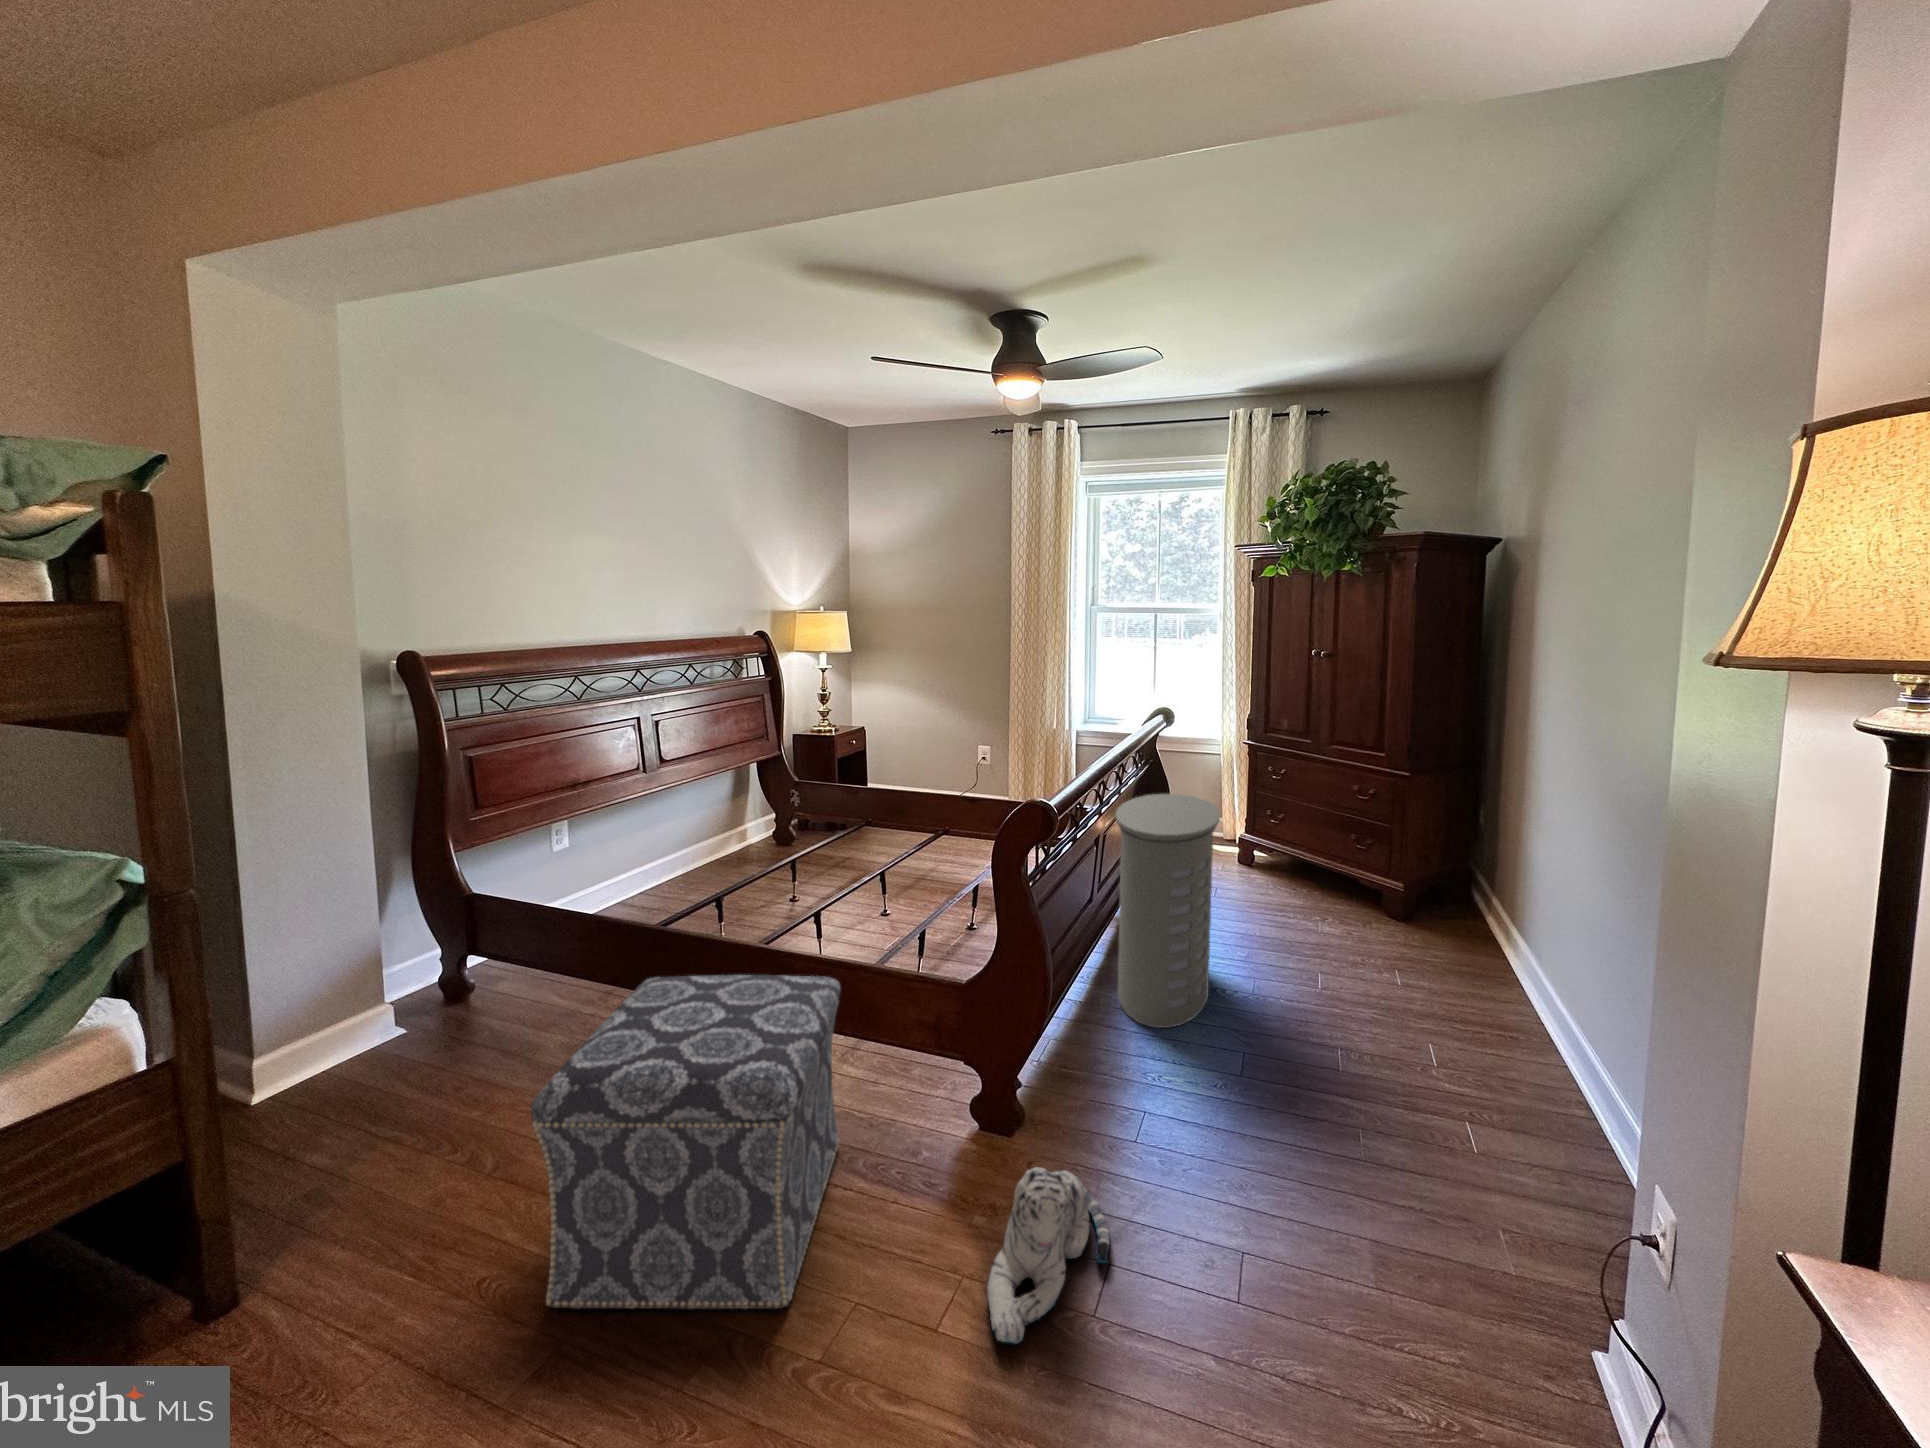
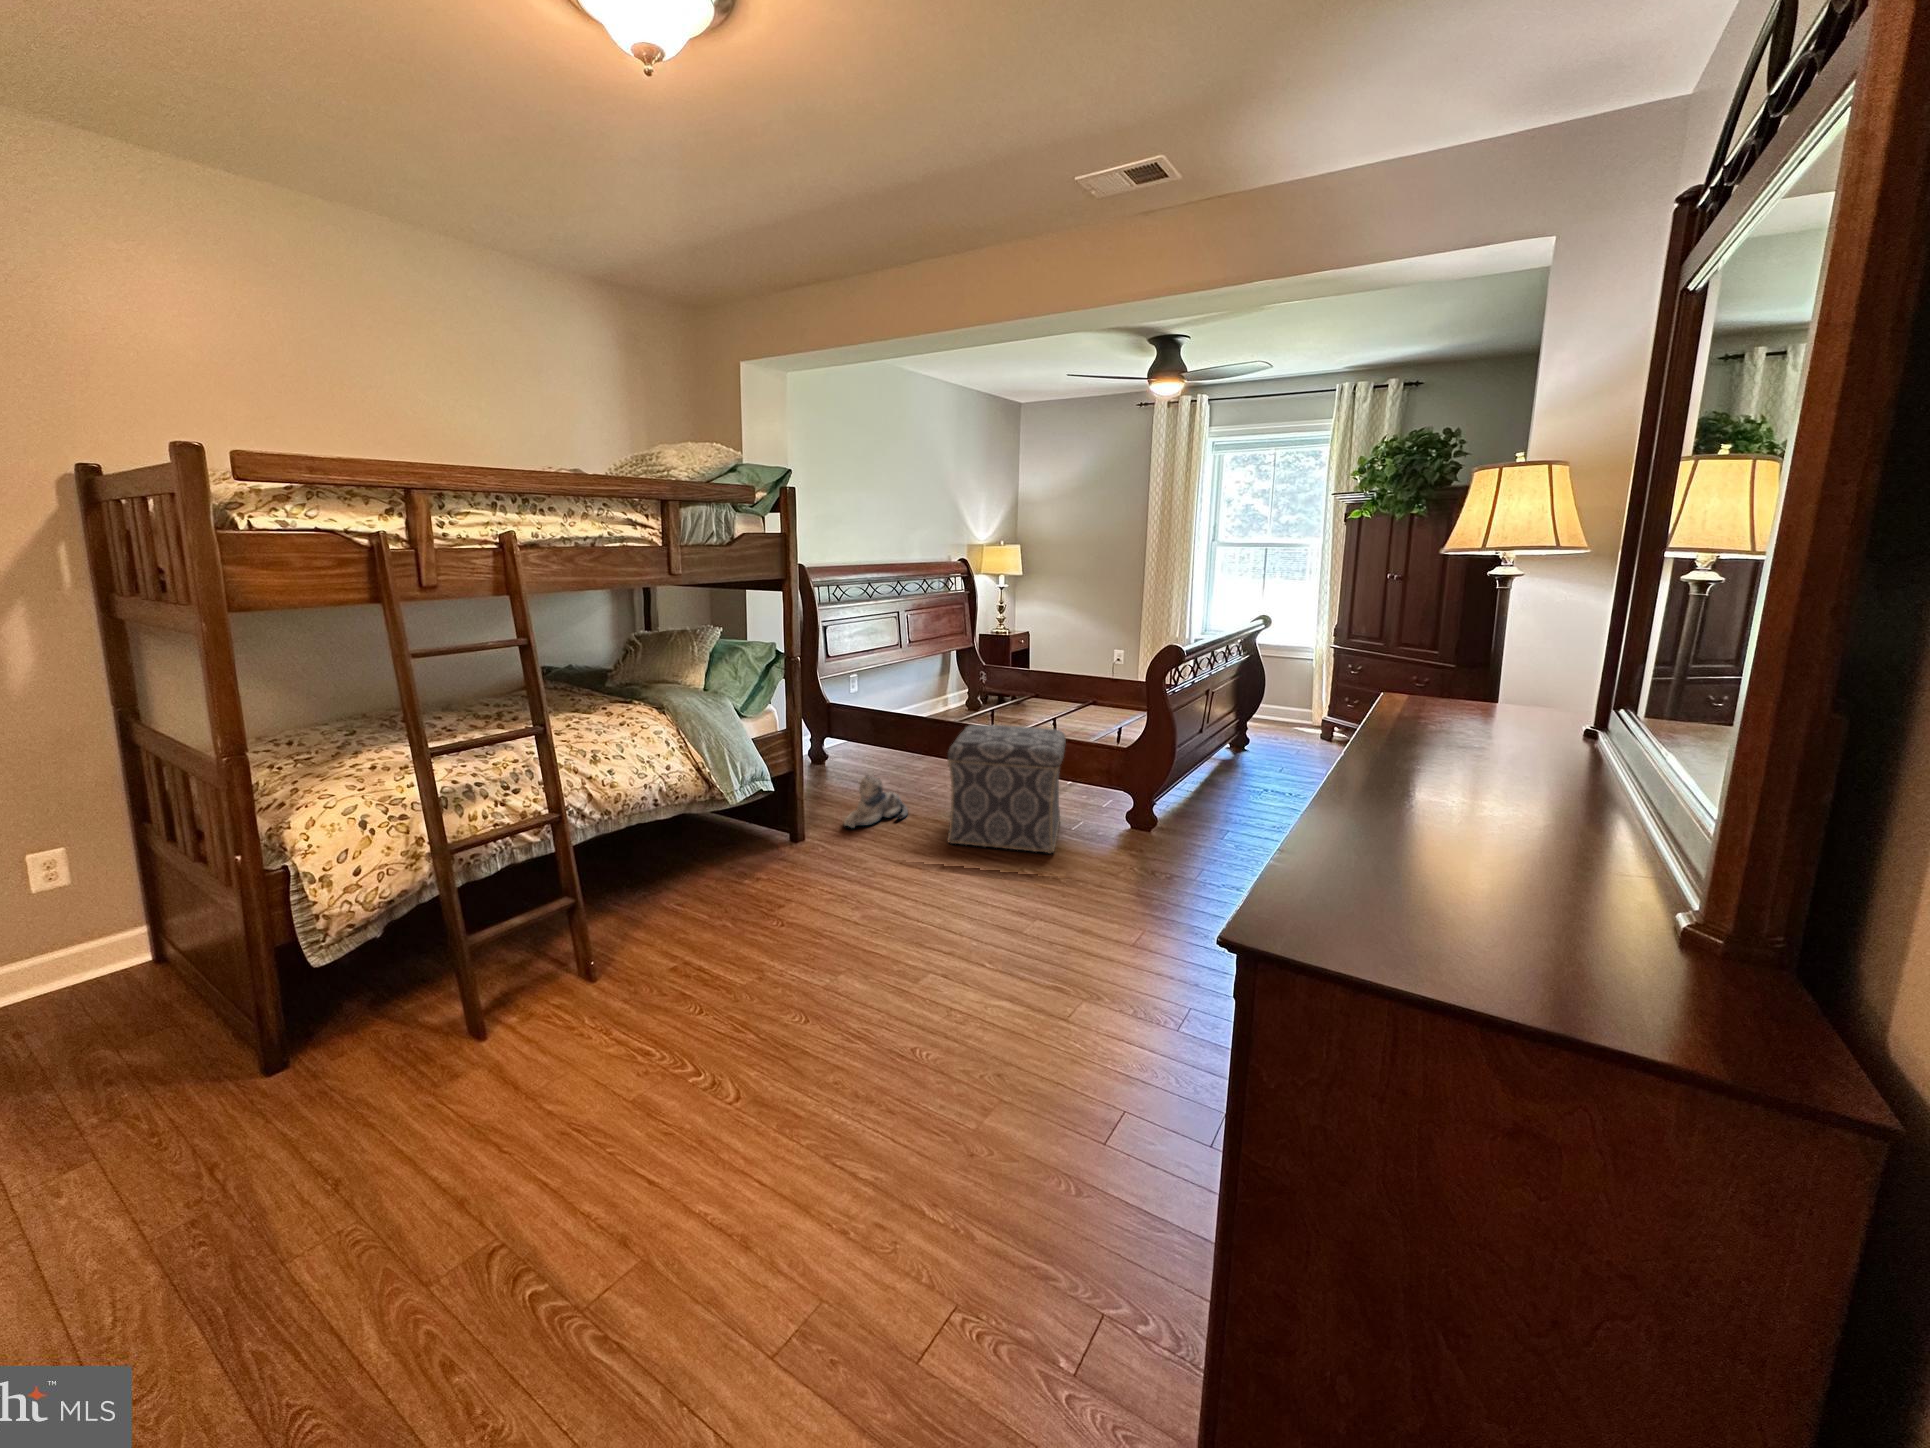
laundry hamper: present [1115,794,1220,1028] -> none [1218,666,1295,801]
plush toy: present [987,1167,1110,1344] -> present [844,775,908,828]

